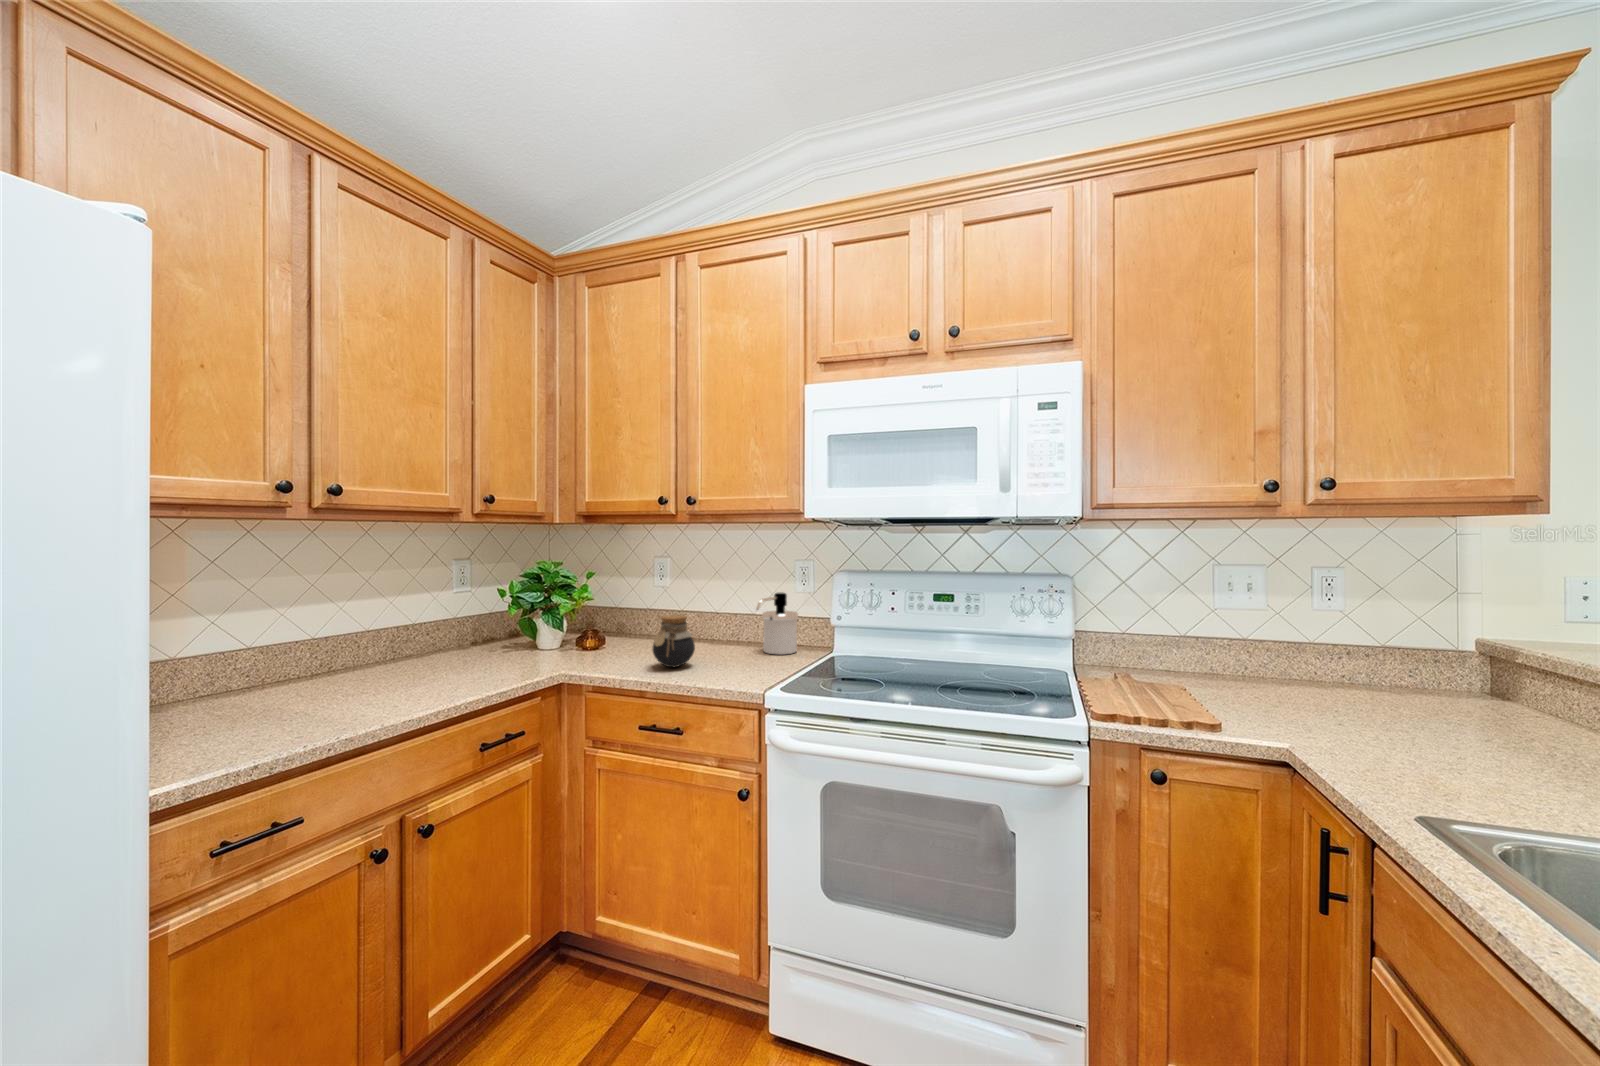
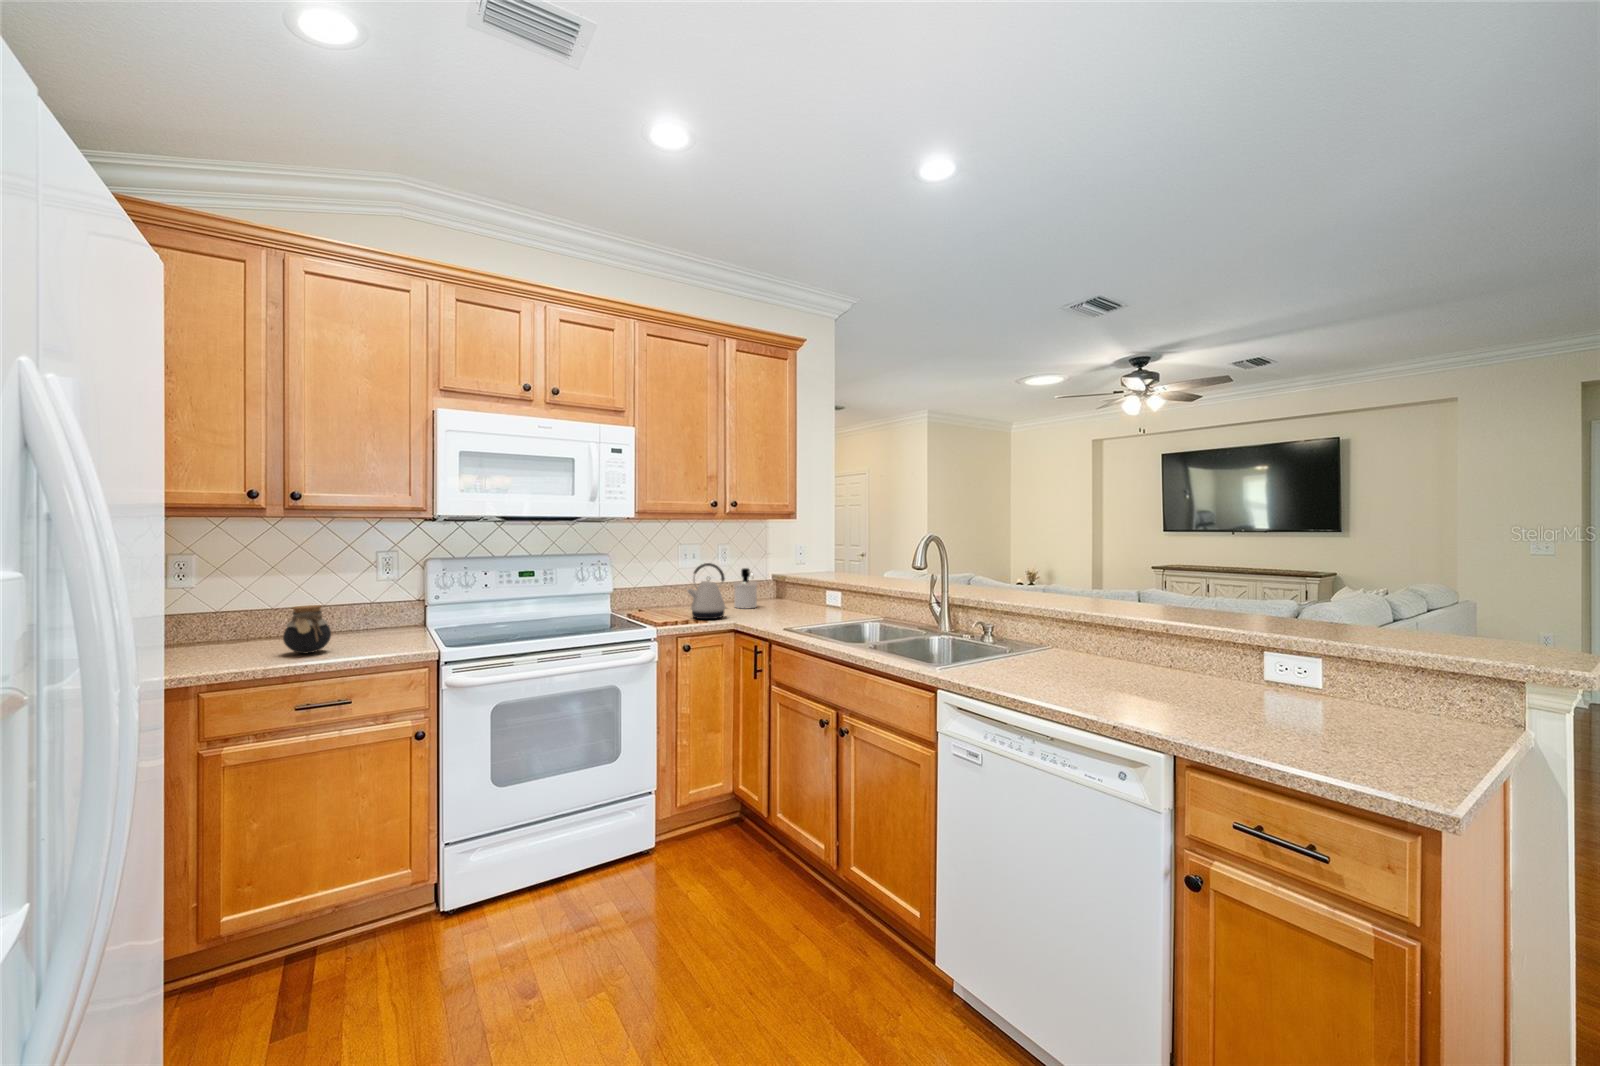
soap dispenser: present [756,593,798,654] -> present [734,568,757,609]
kettle: none [1190,607,1294,723] -> present [687,563,727,619]

